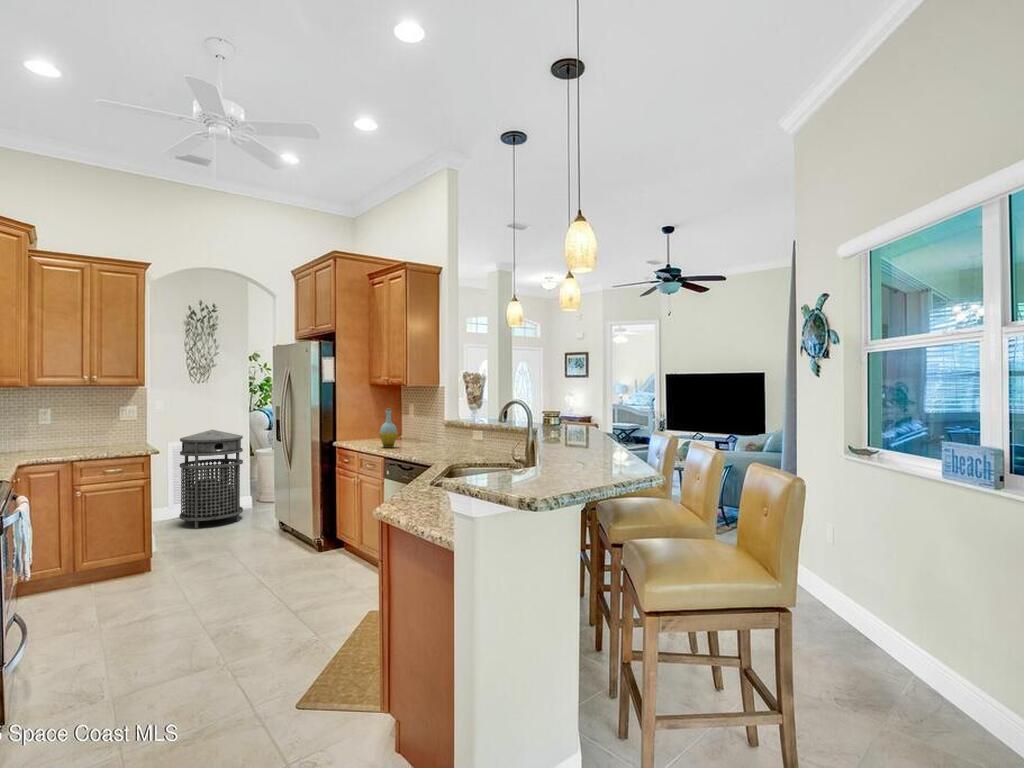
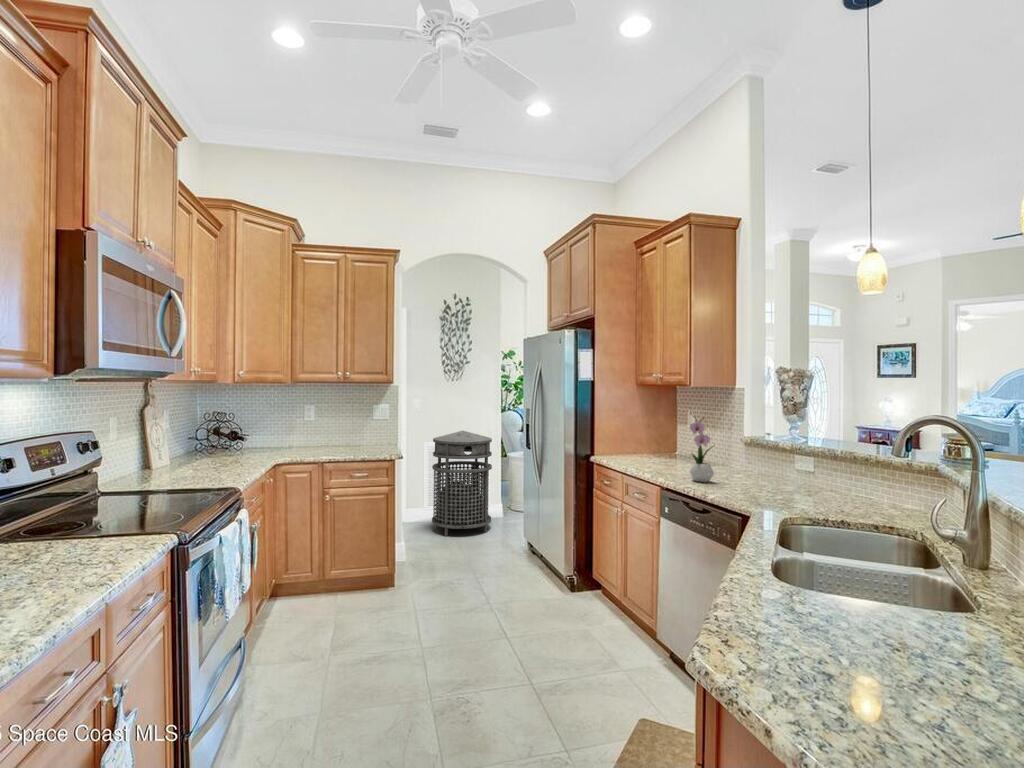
flower arrangement: none [402,403,420,451] -> present [690,412,714,482]
bottle: present [379,408,398,448] -> none [652,417,679,472]

